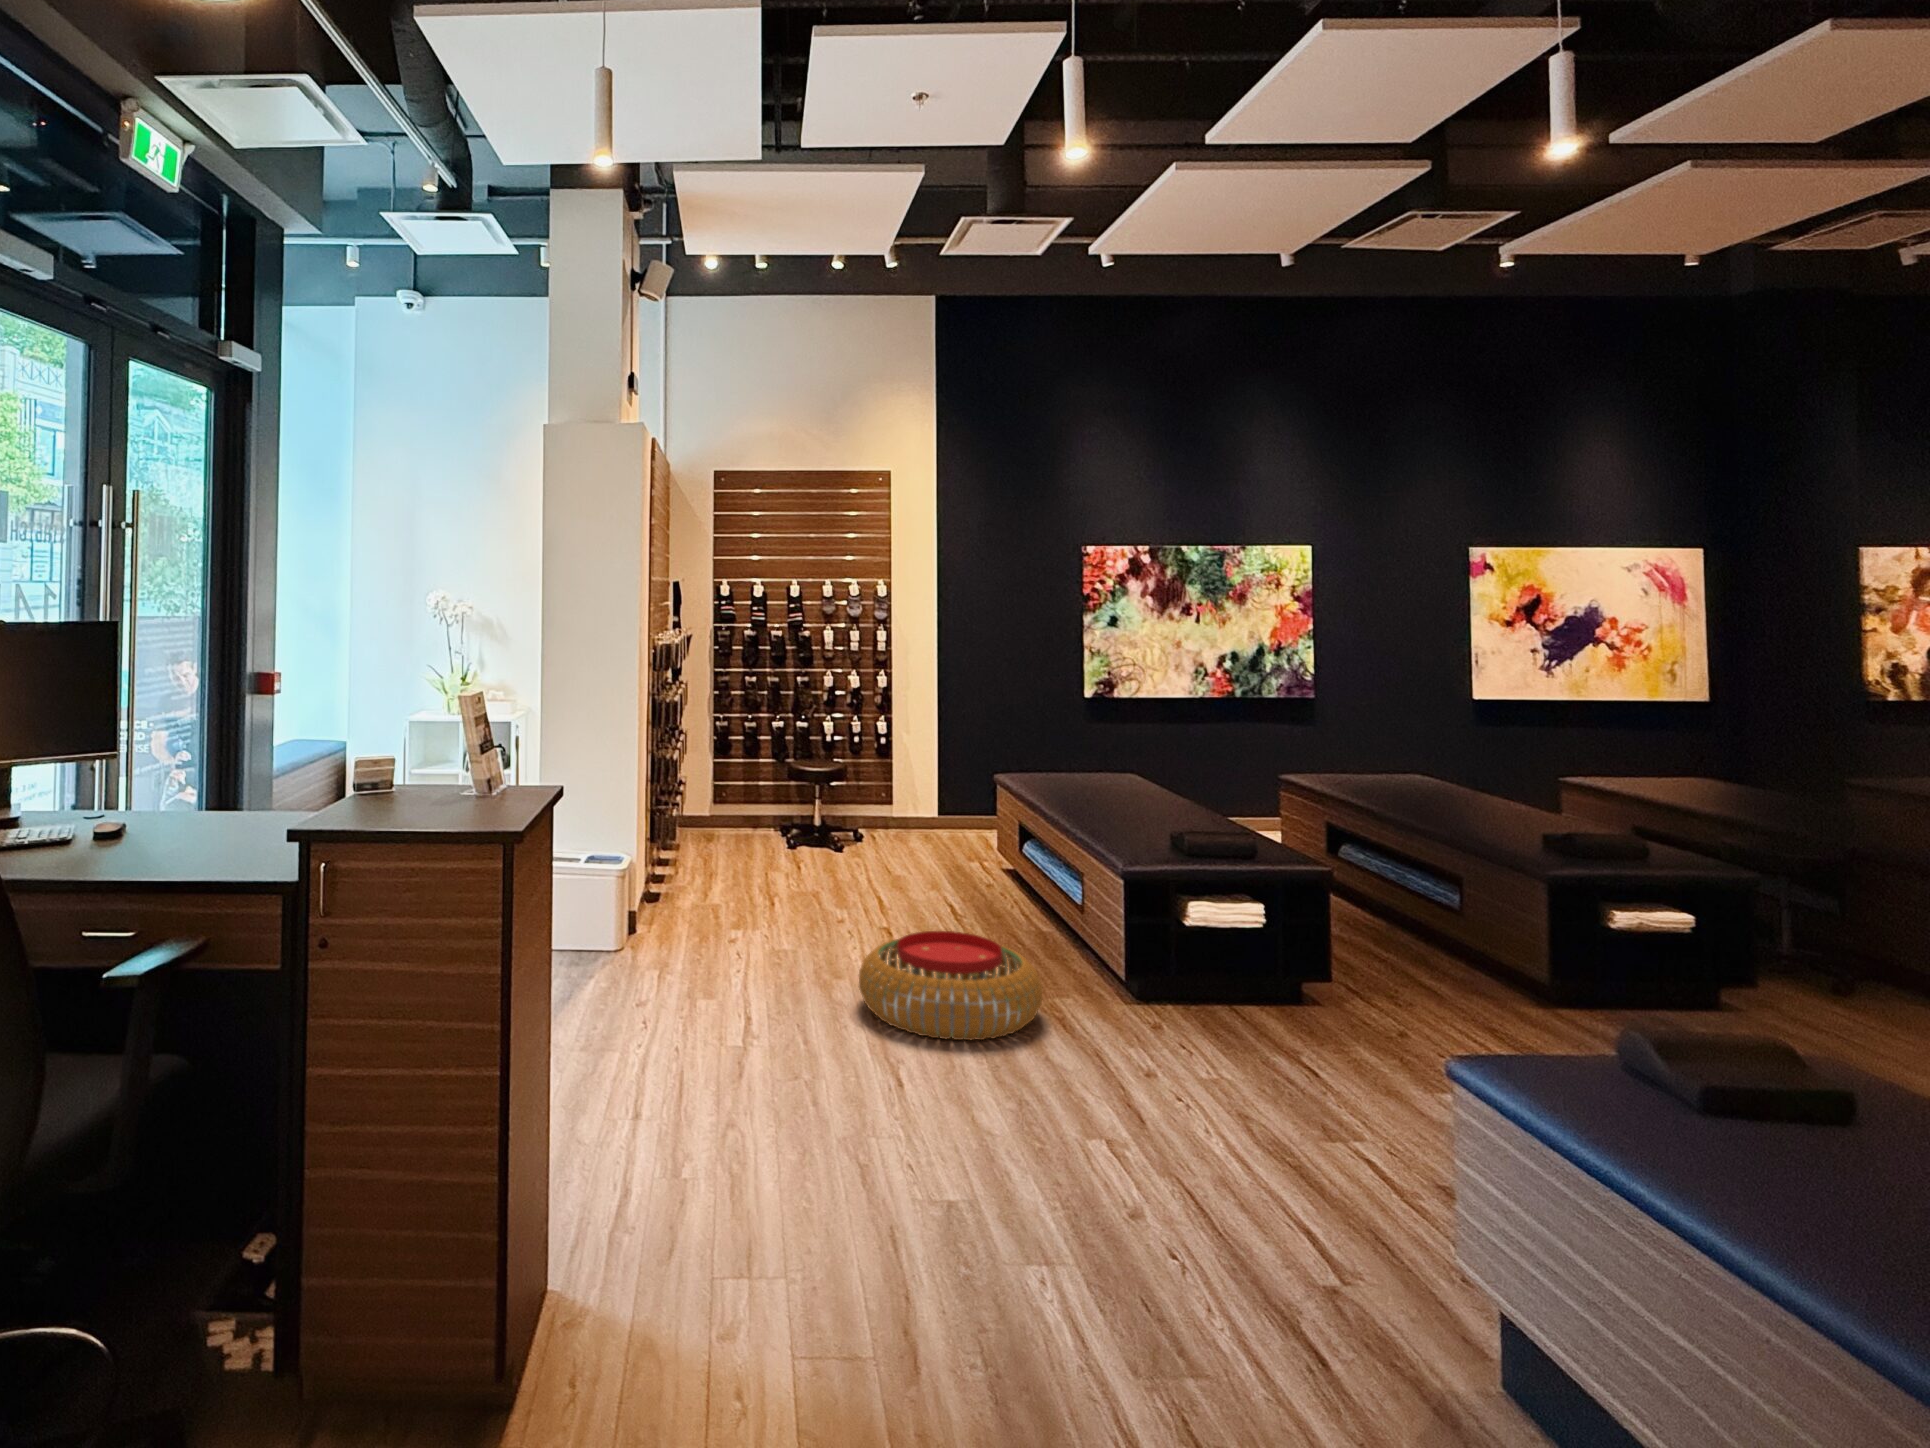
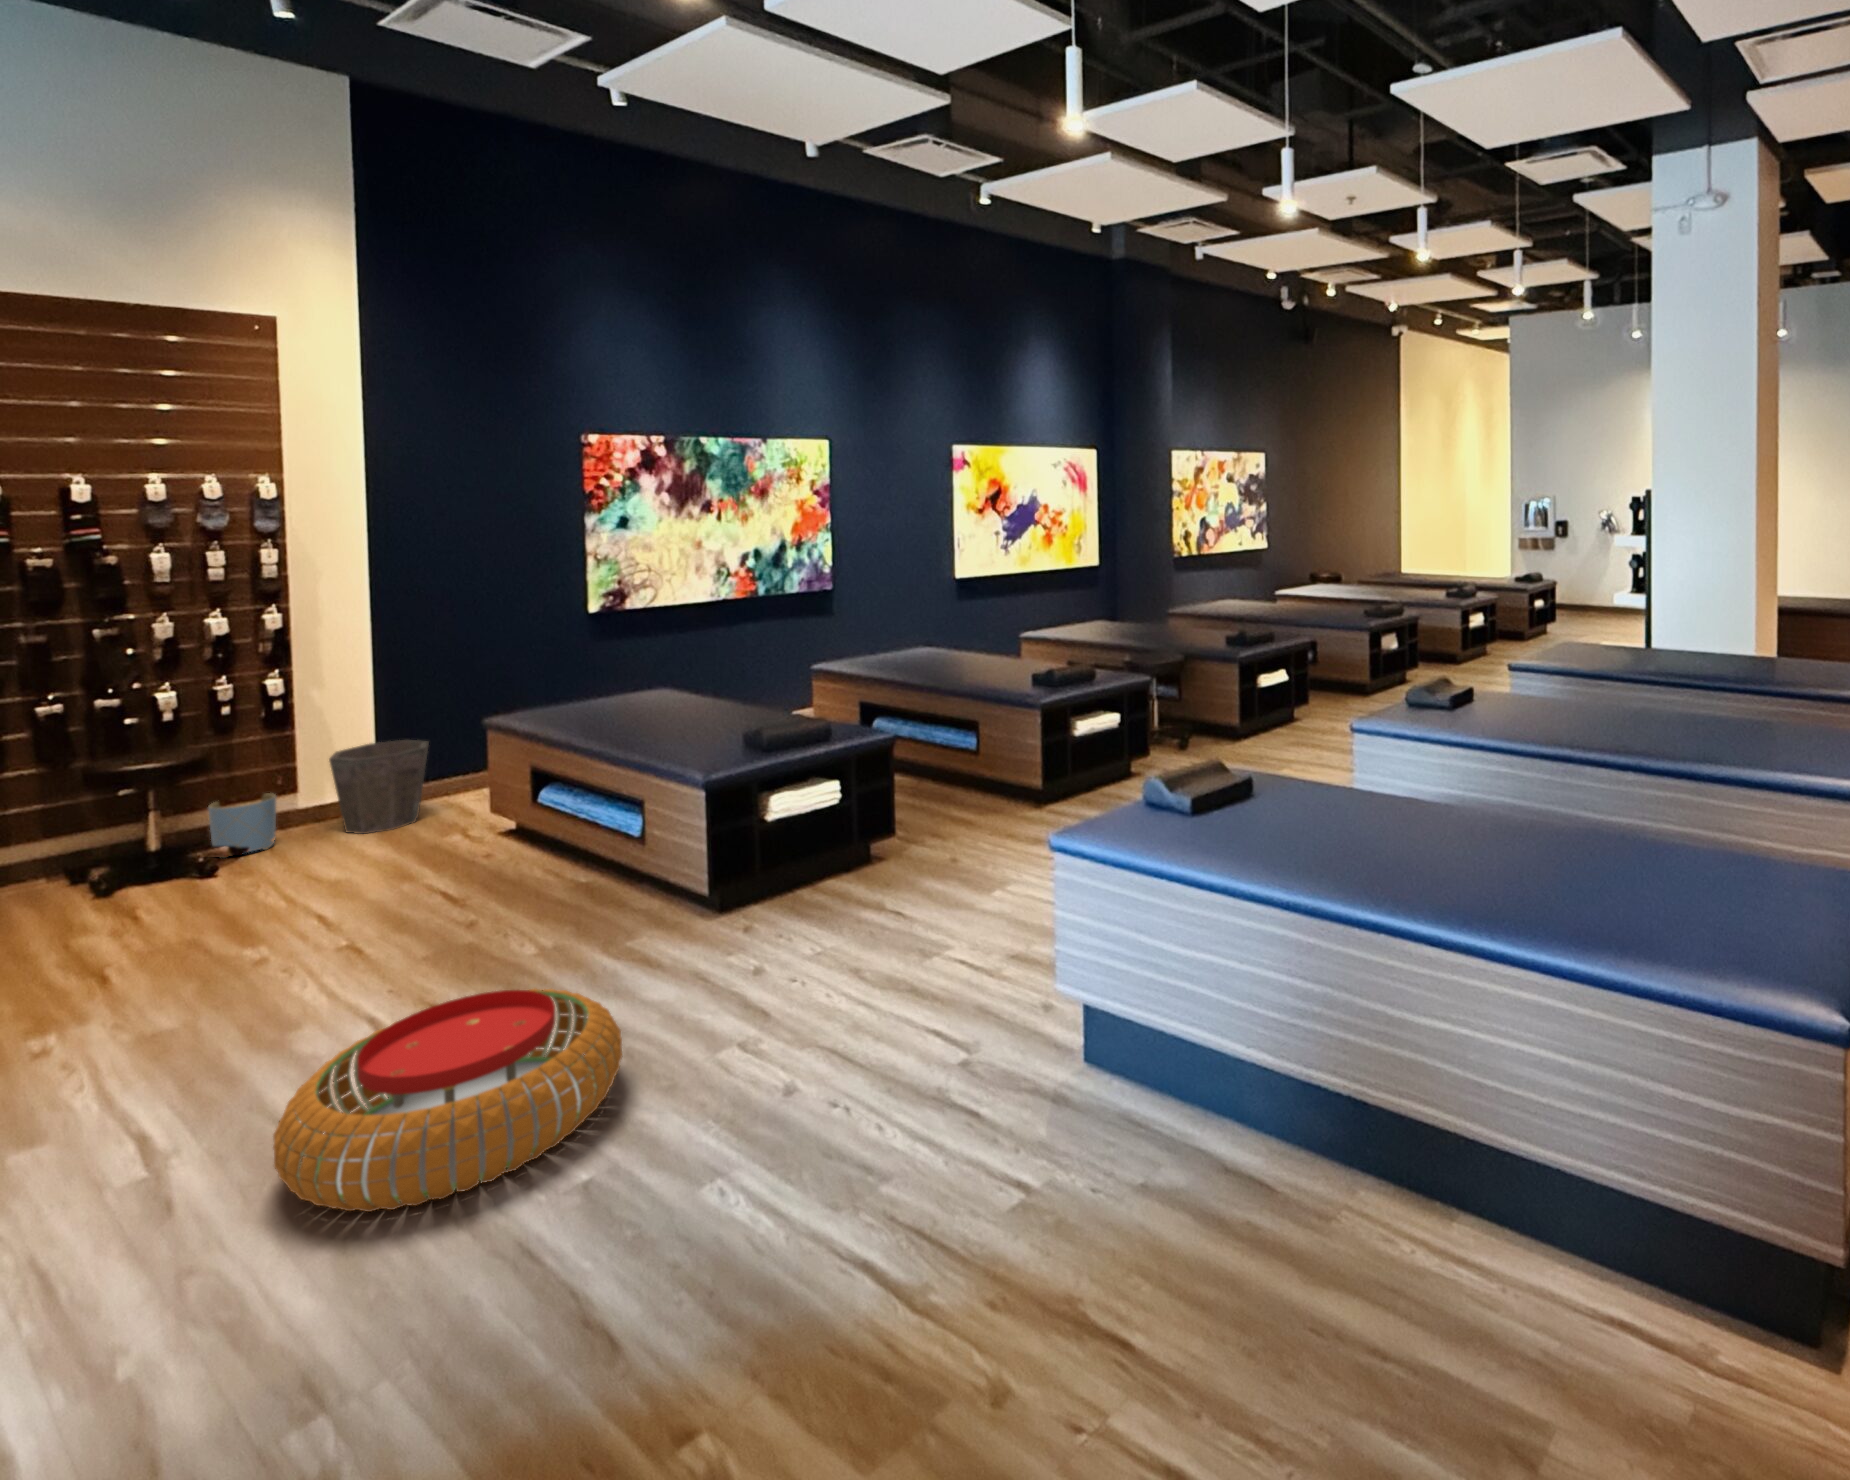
waste bin: none [909,780,968,847] -> present [329,740,429,834]
planter: none [846,801,880,842] -> present [208,793,276,852]

